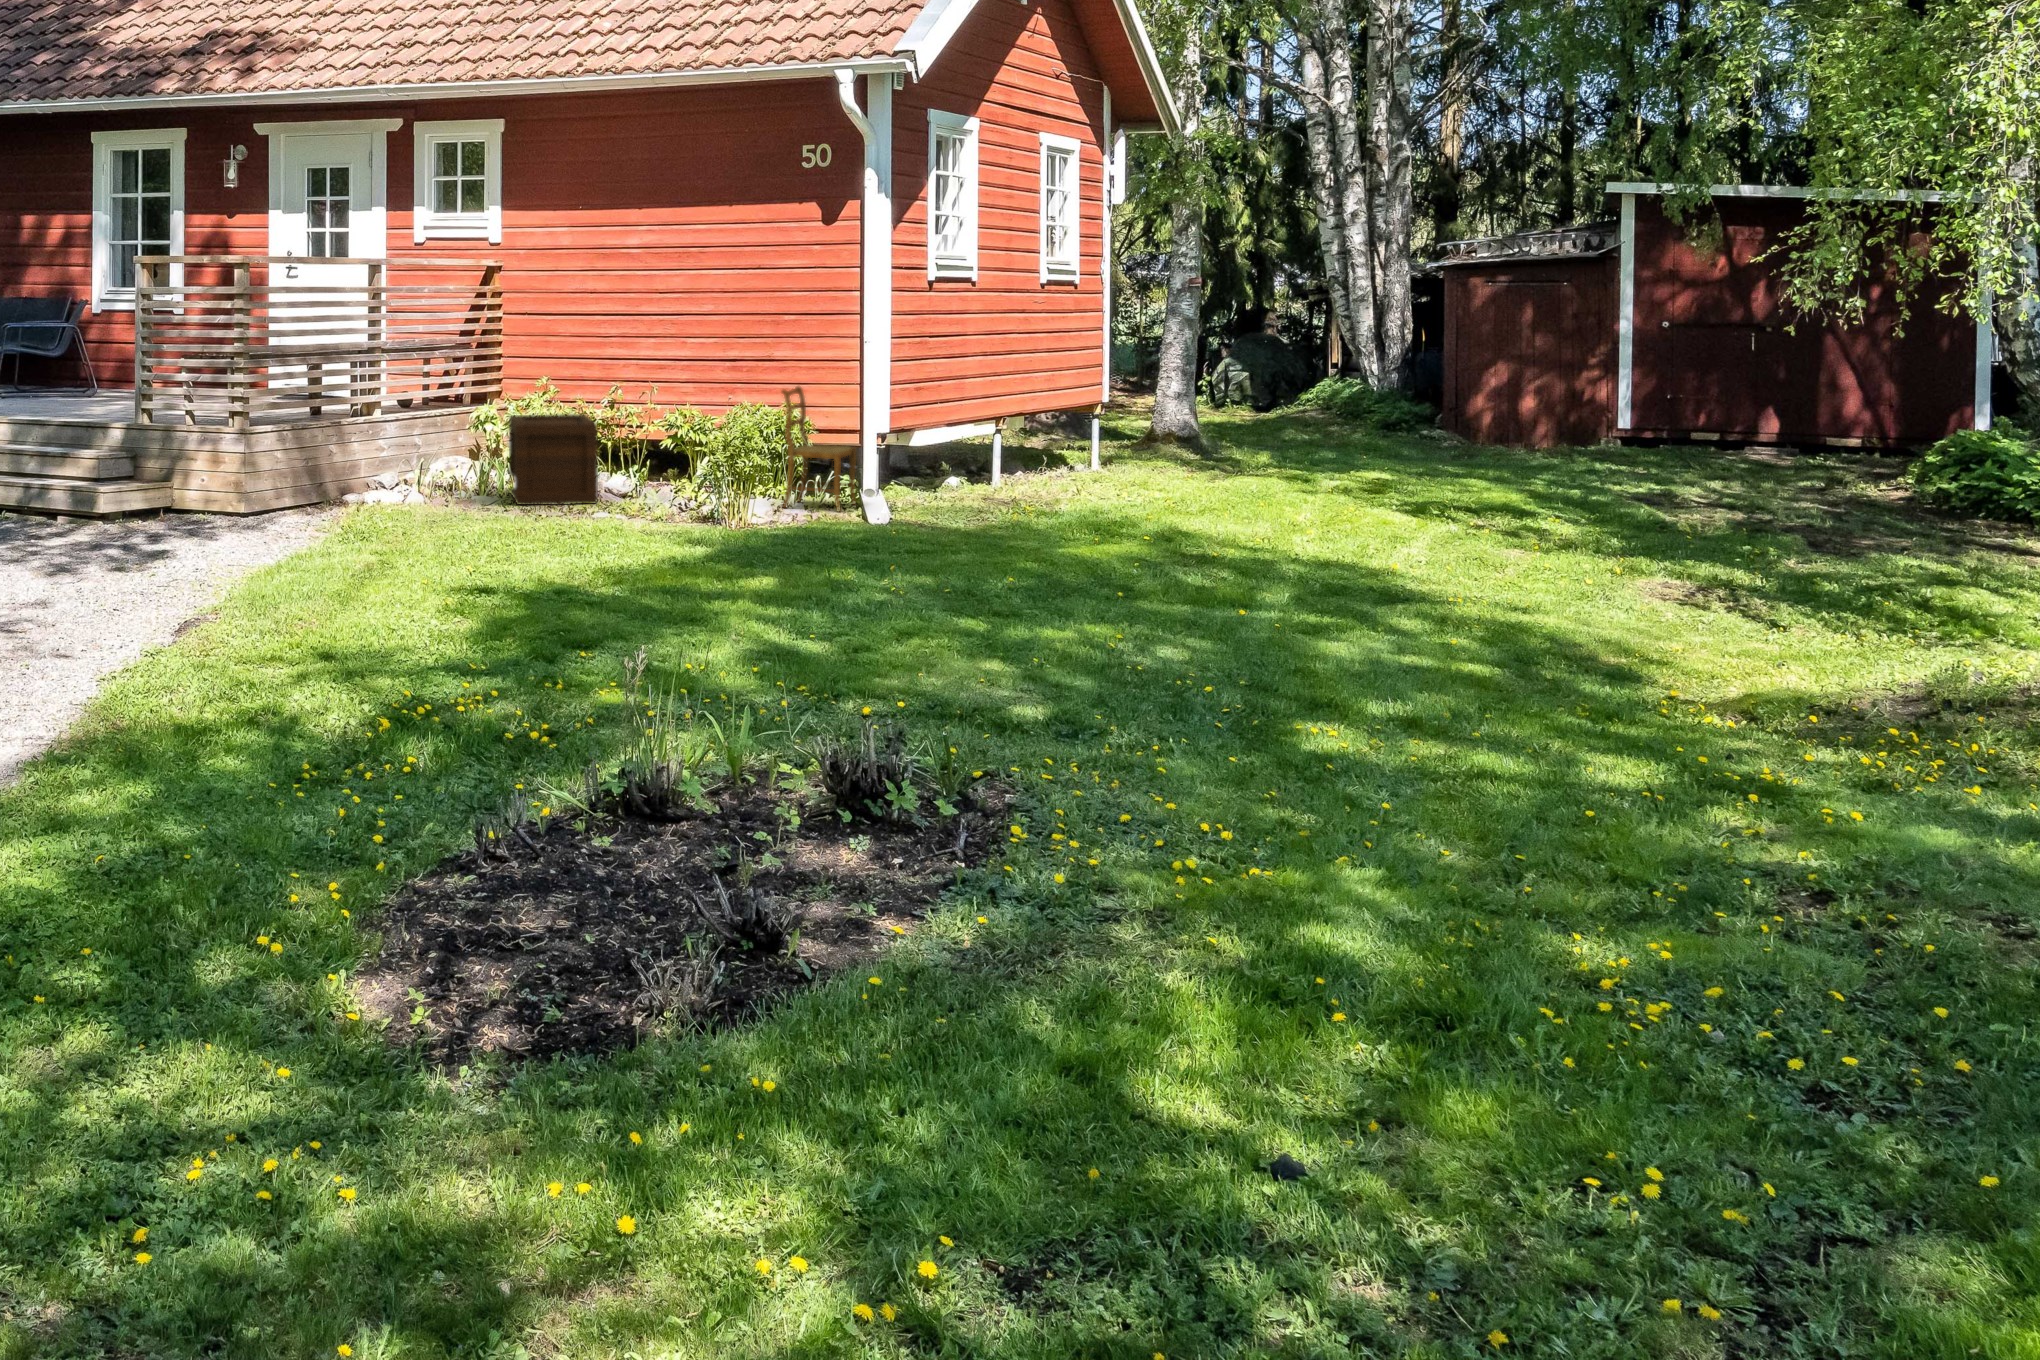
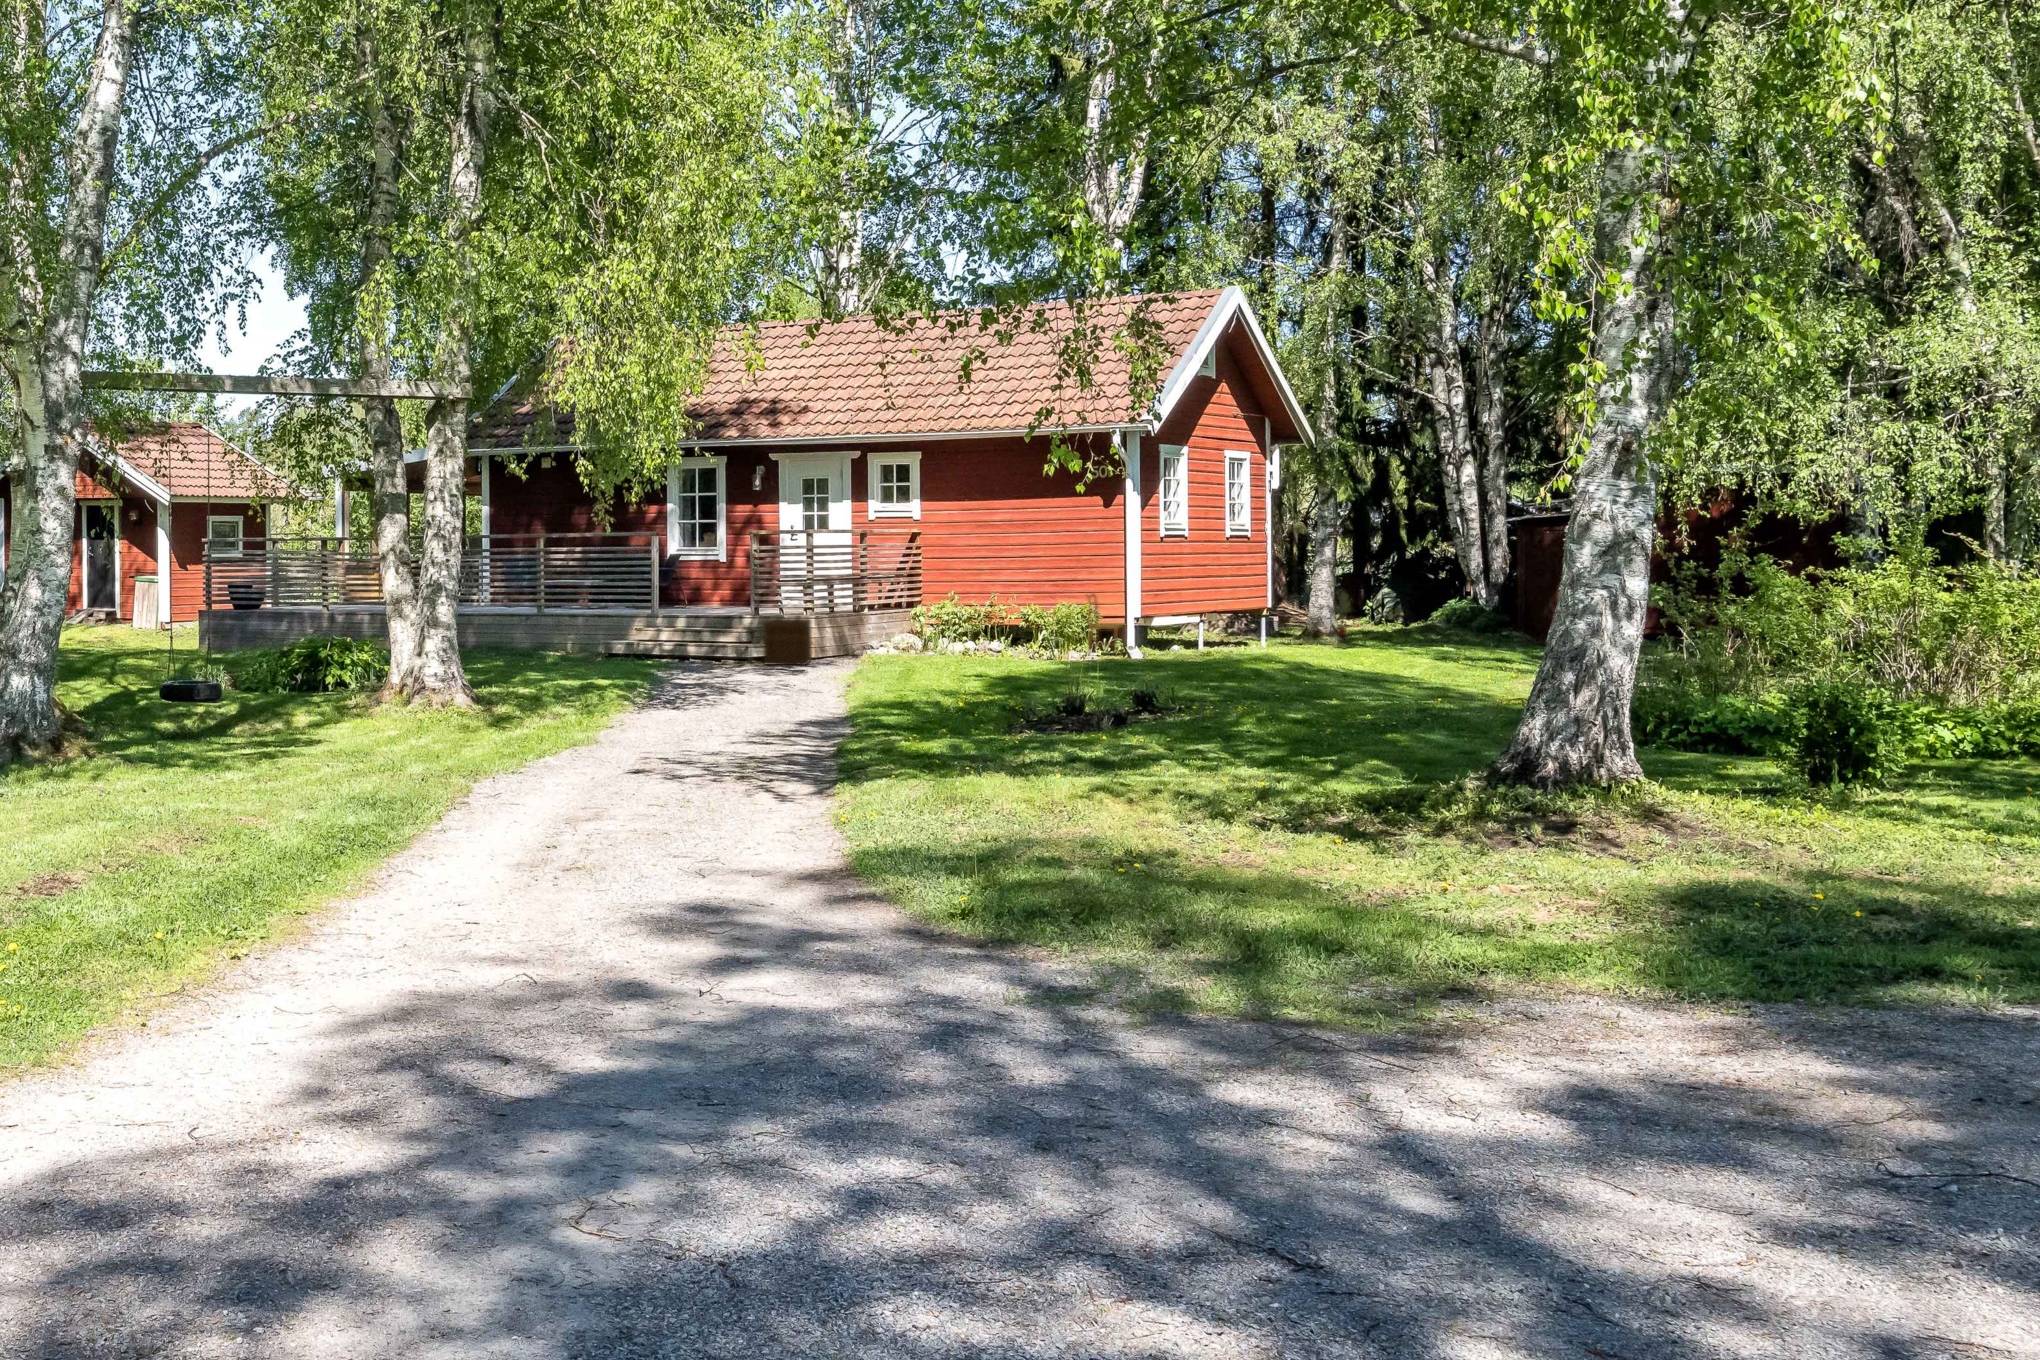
potted tree: none [1187,370,1227,444] -> present [1328,593,1350,636]
wooden crate: present [509,414,598,505] -> present [763,619,812,665]

